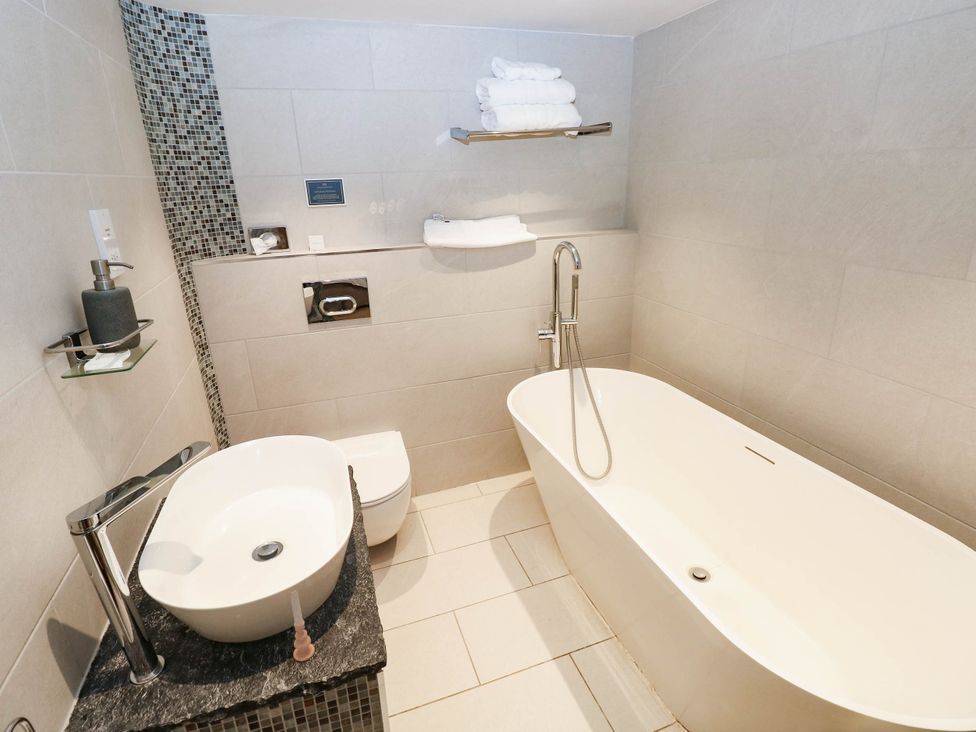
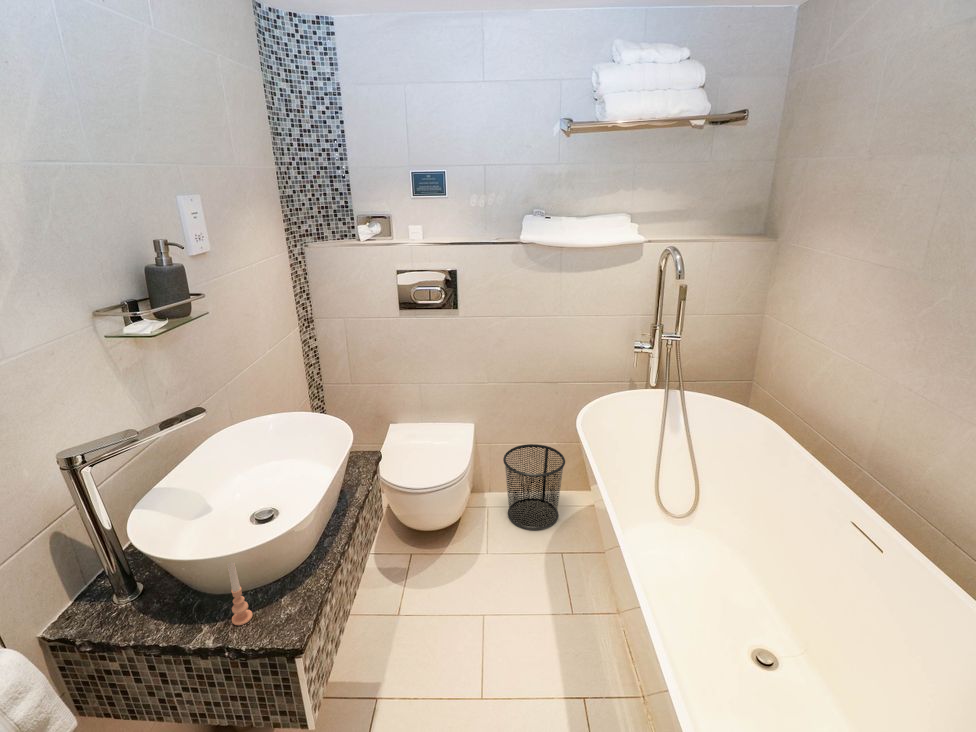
waste bin: none [431,440,490,521] -> present [503,444,565,529]

